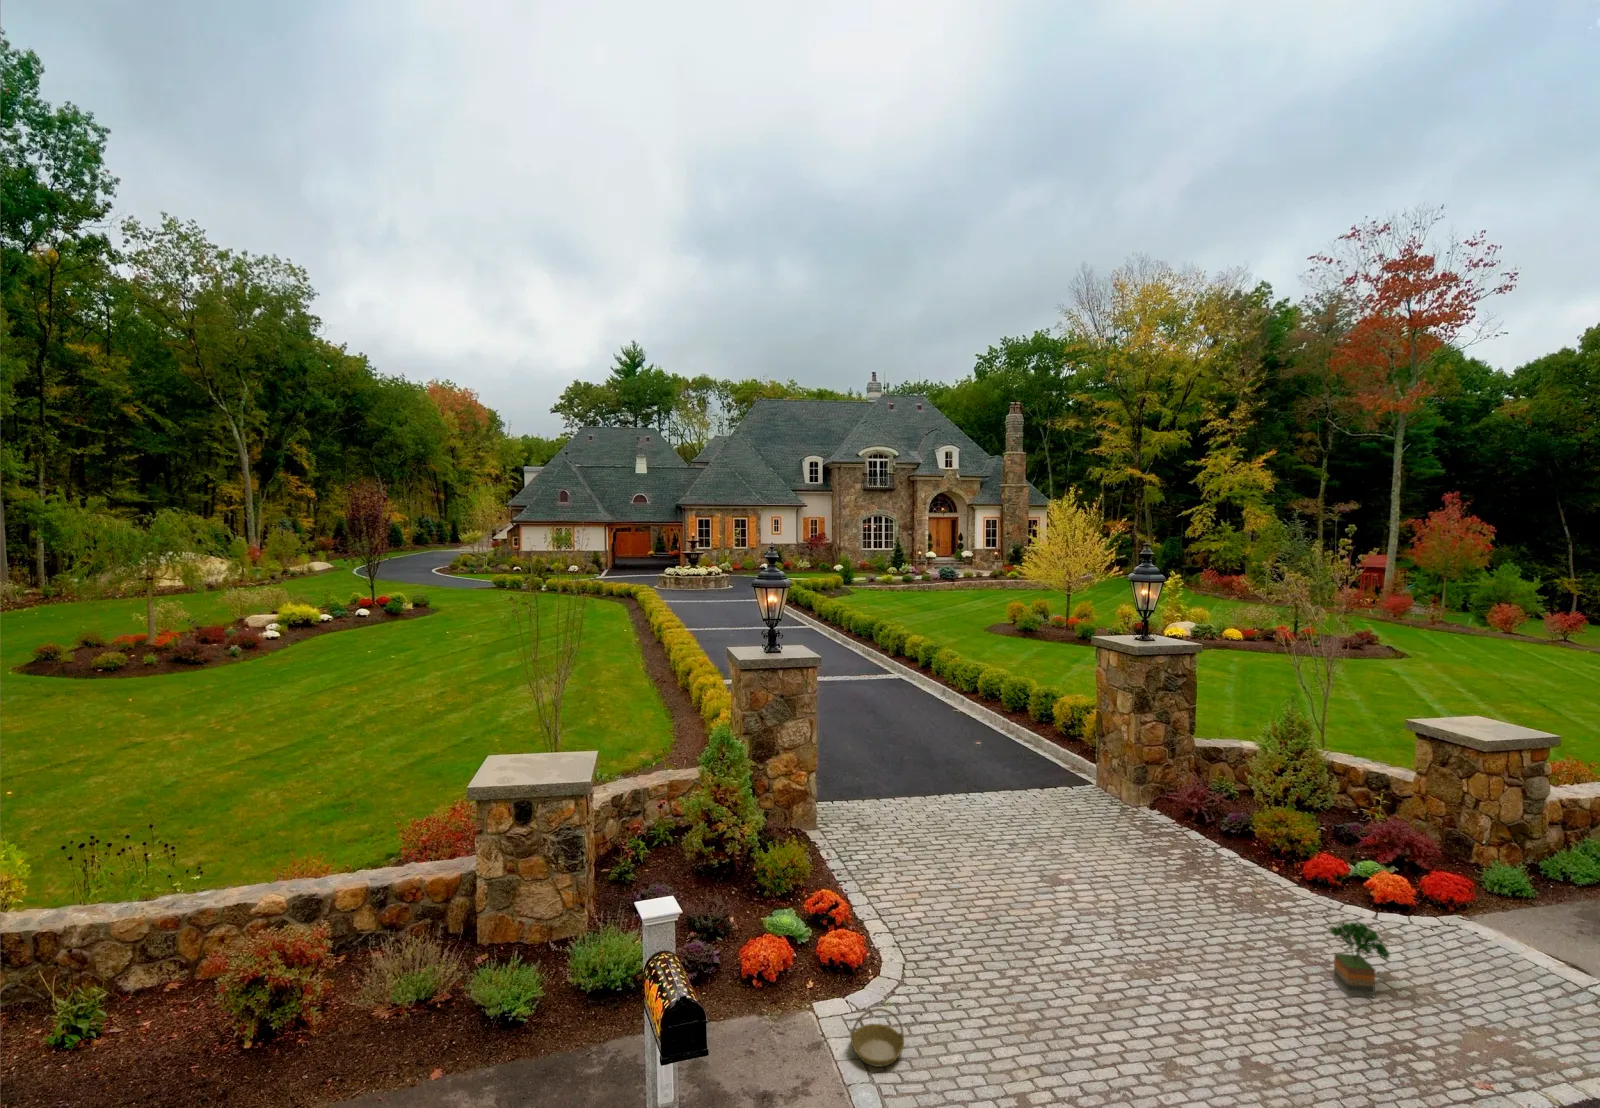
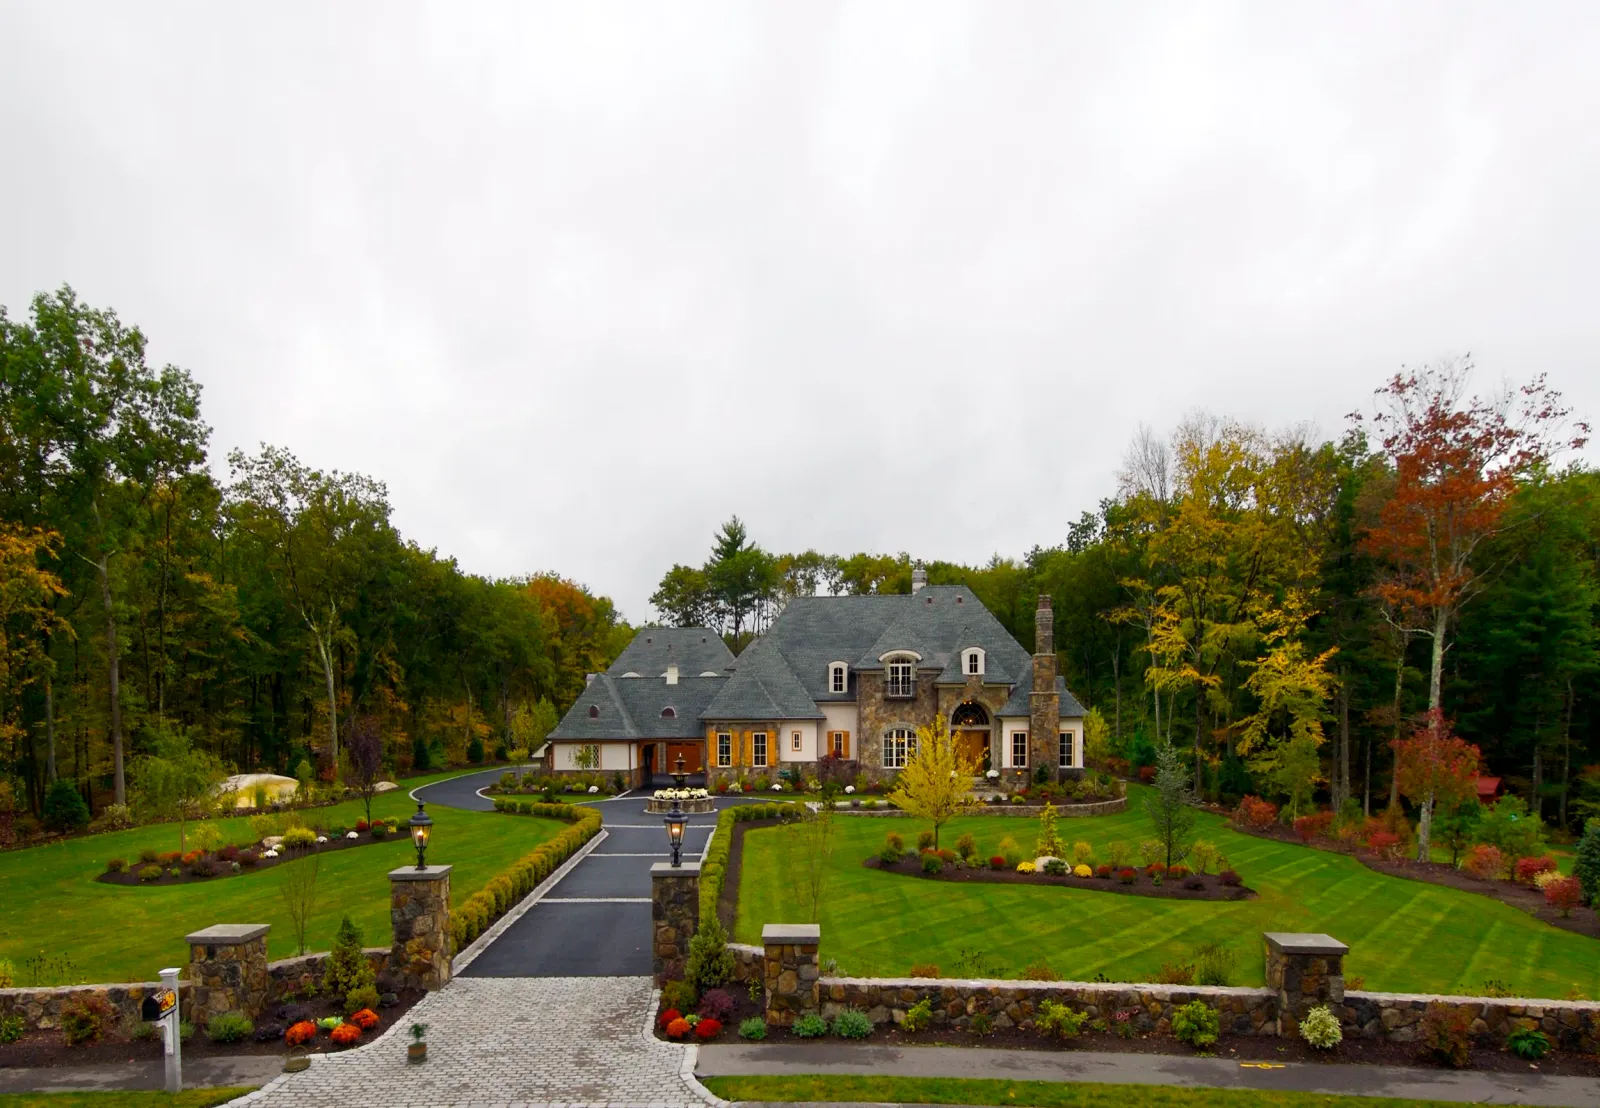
potted tree: present [1330,923,1390,998] -> present [407,1023,430,1063]

